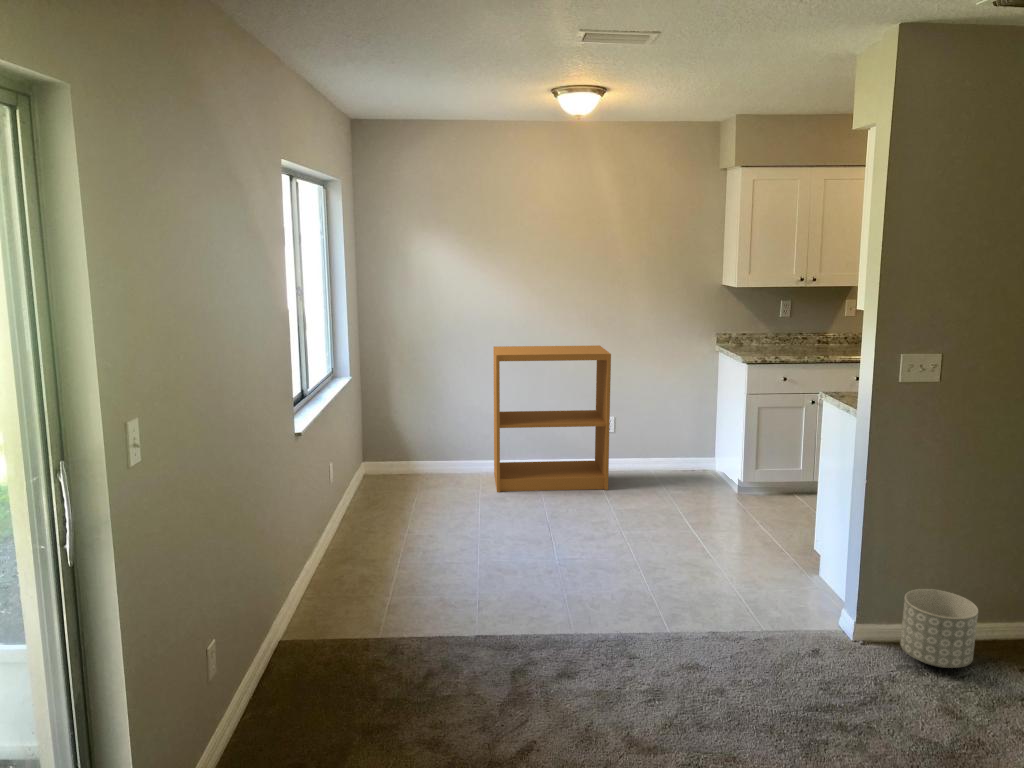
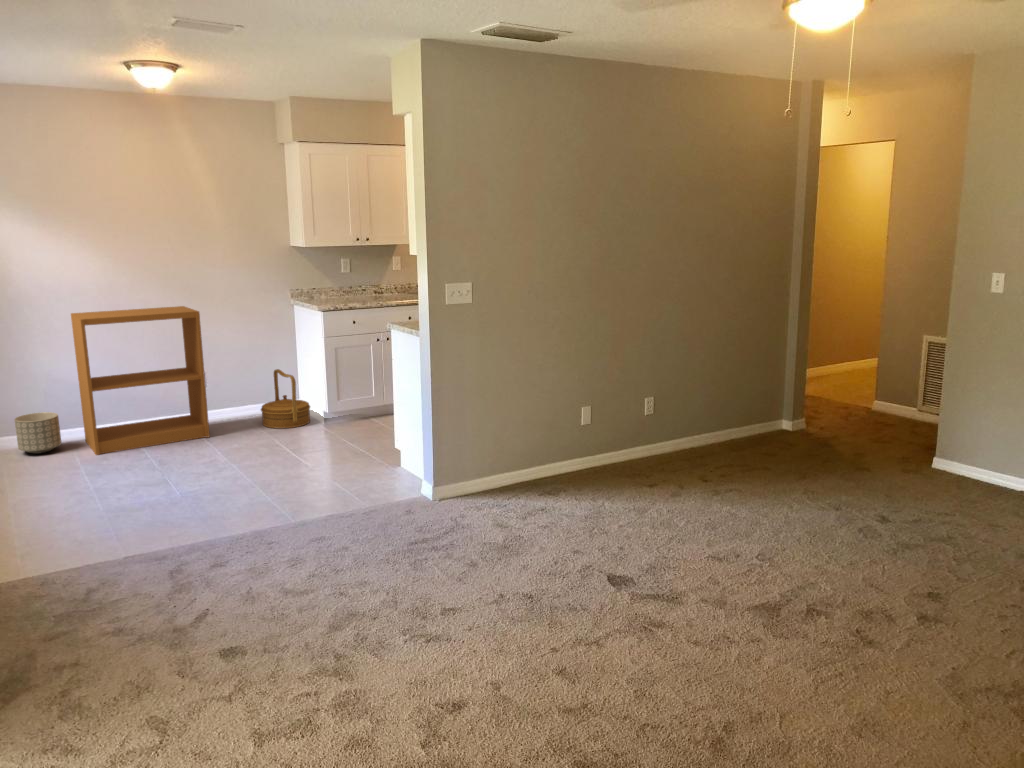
woven basket: none [667,423,723,493] -> present [261,369,310,429]
planter: present [900,589,978,668] -> present [14,412,61,454]

